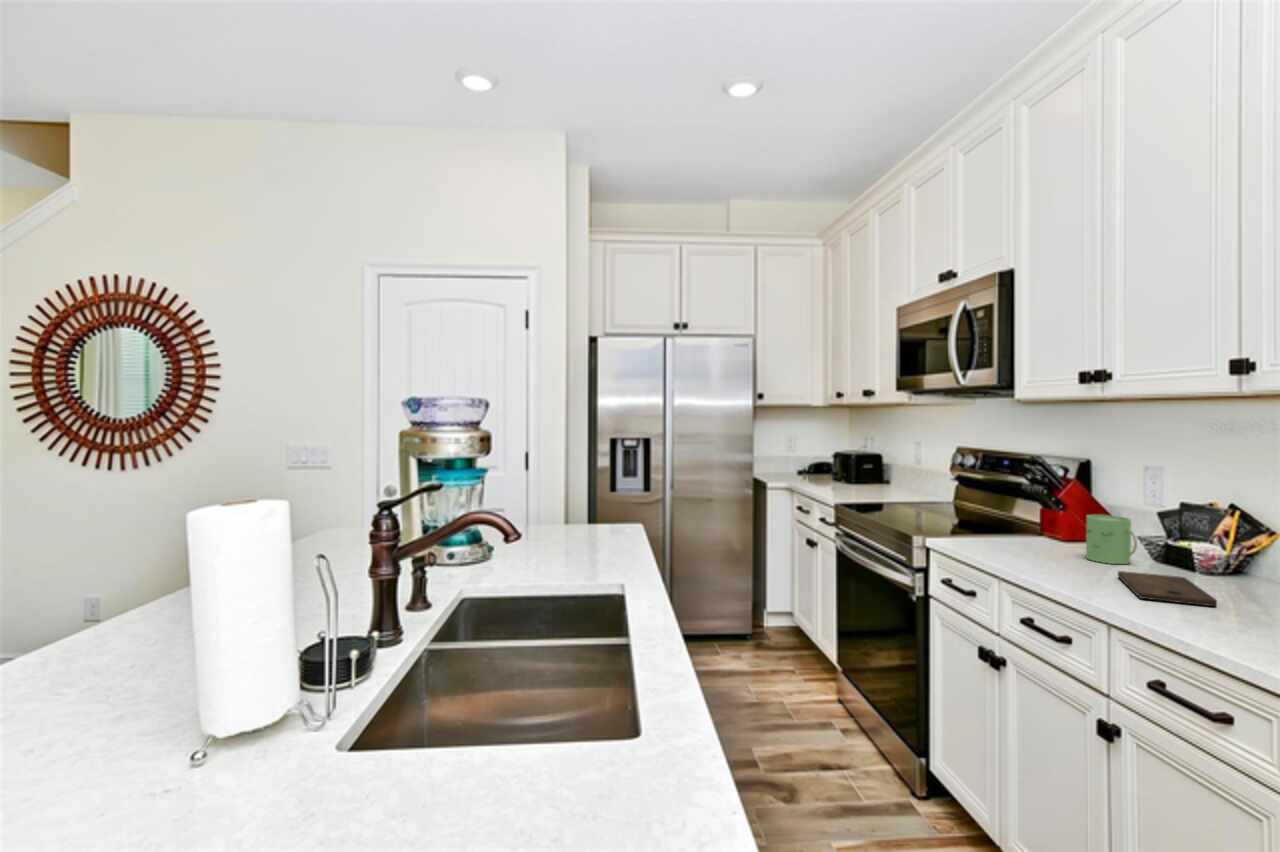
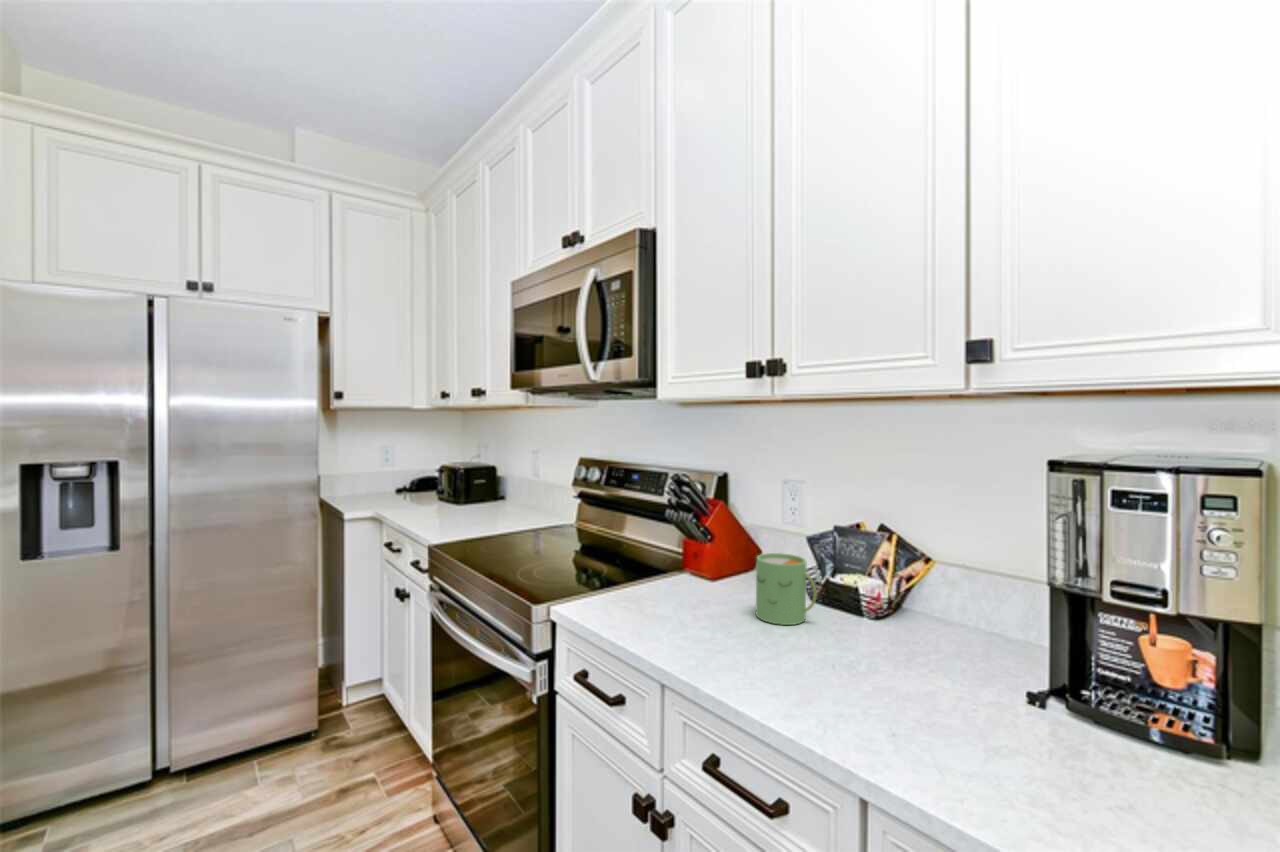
cutting board: present [1118,571,1217,606] -> none [819,647,979,723]

